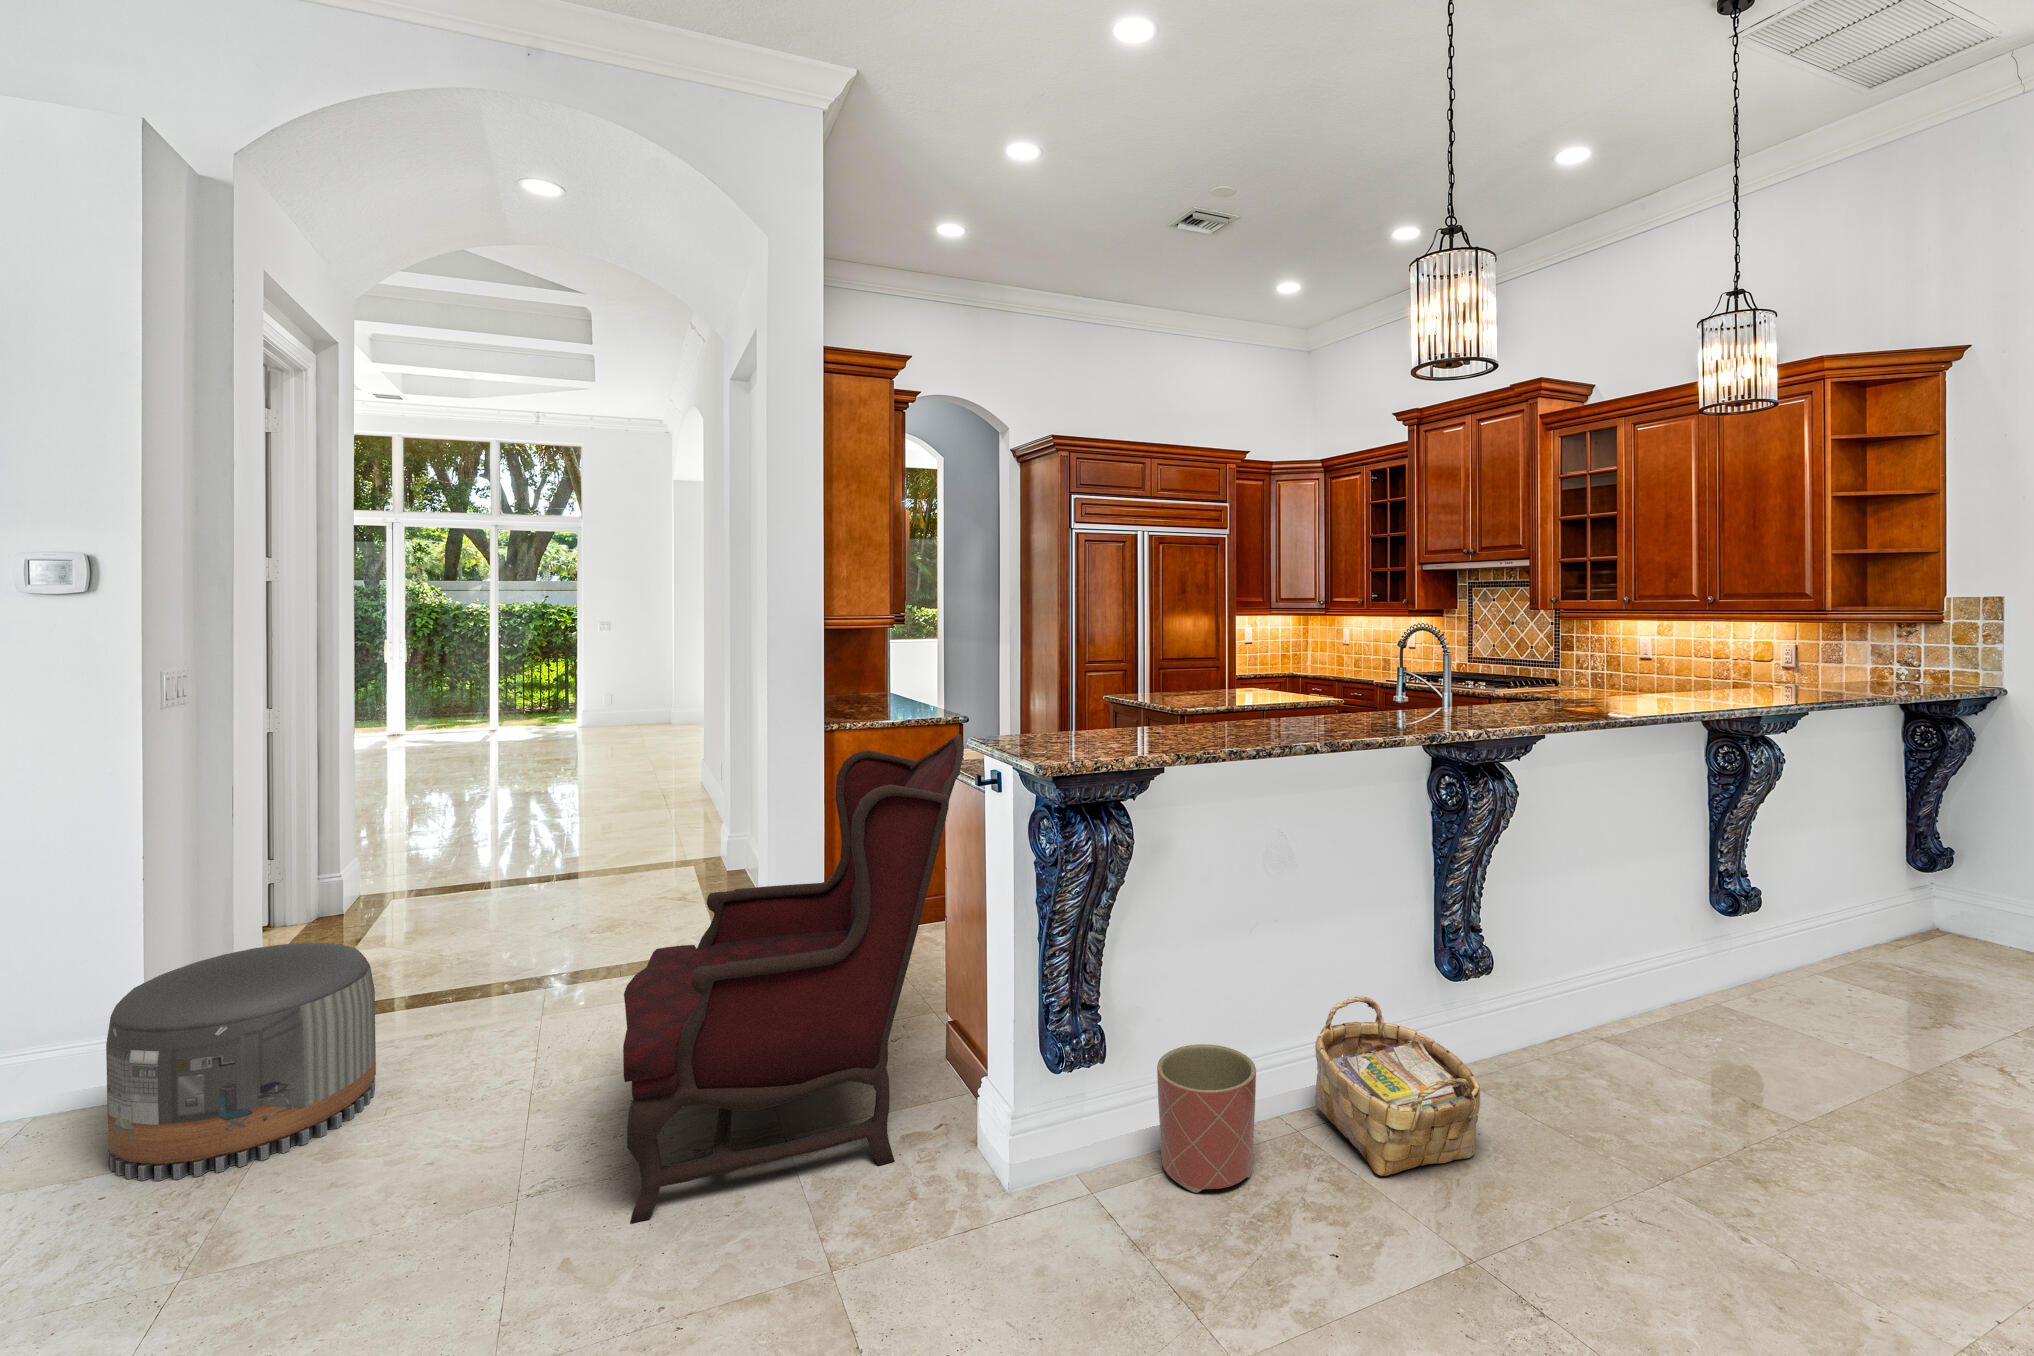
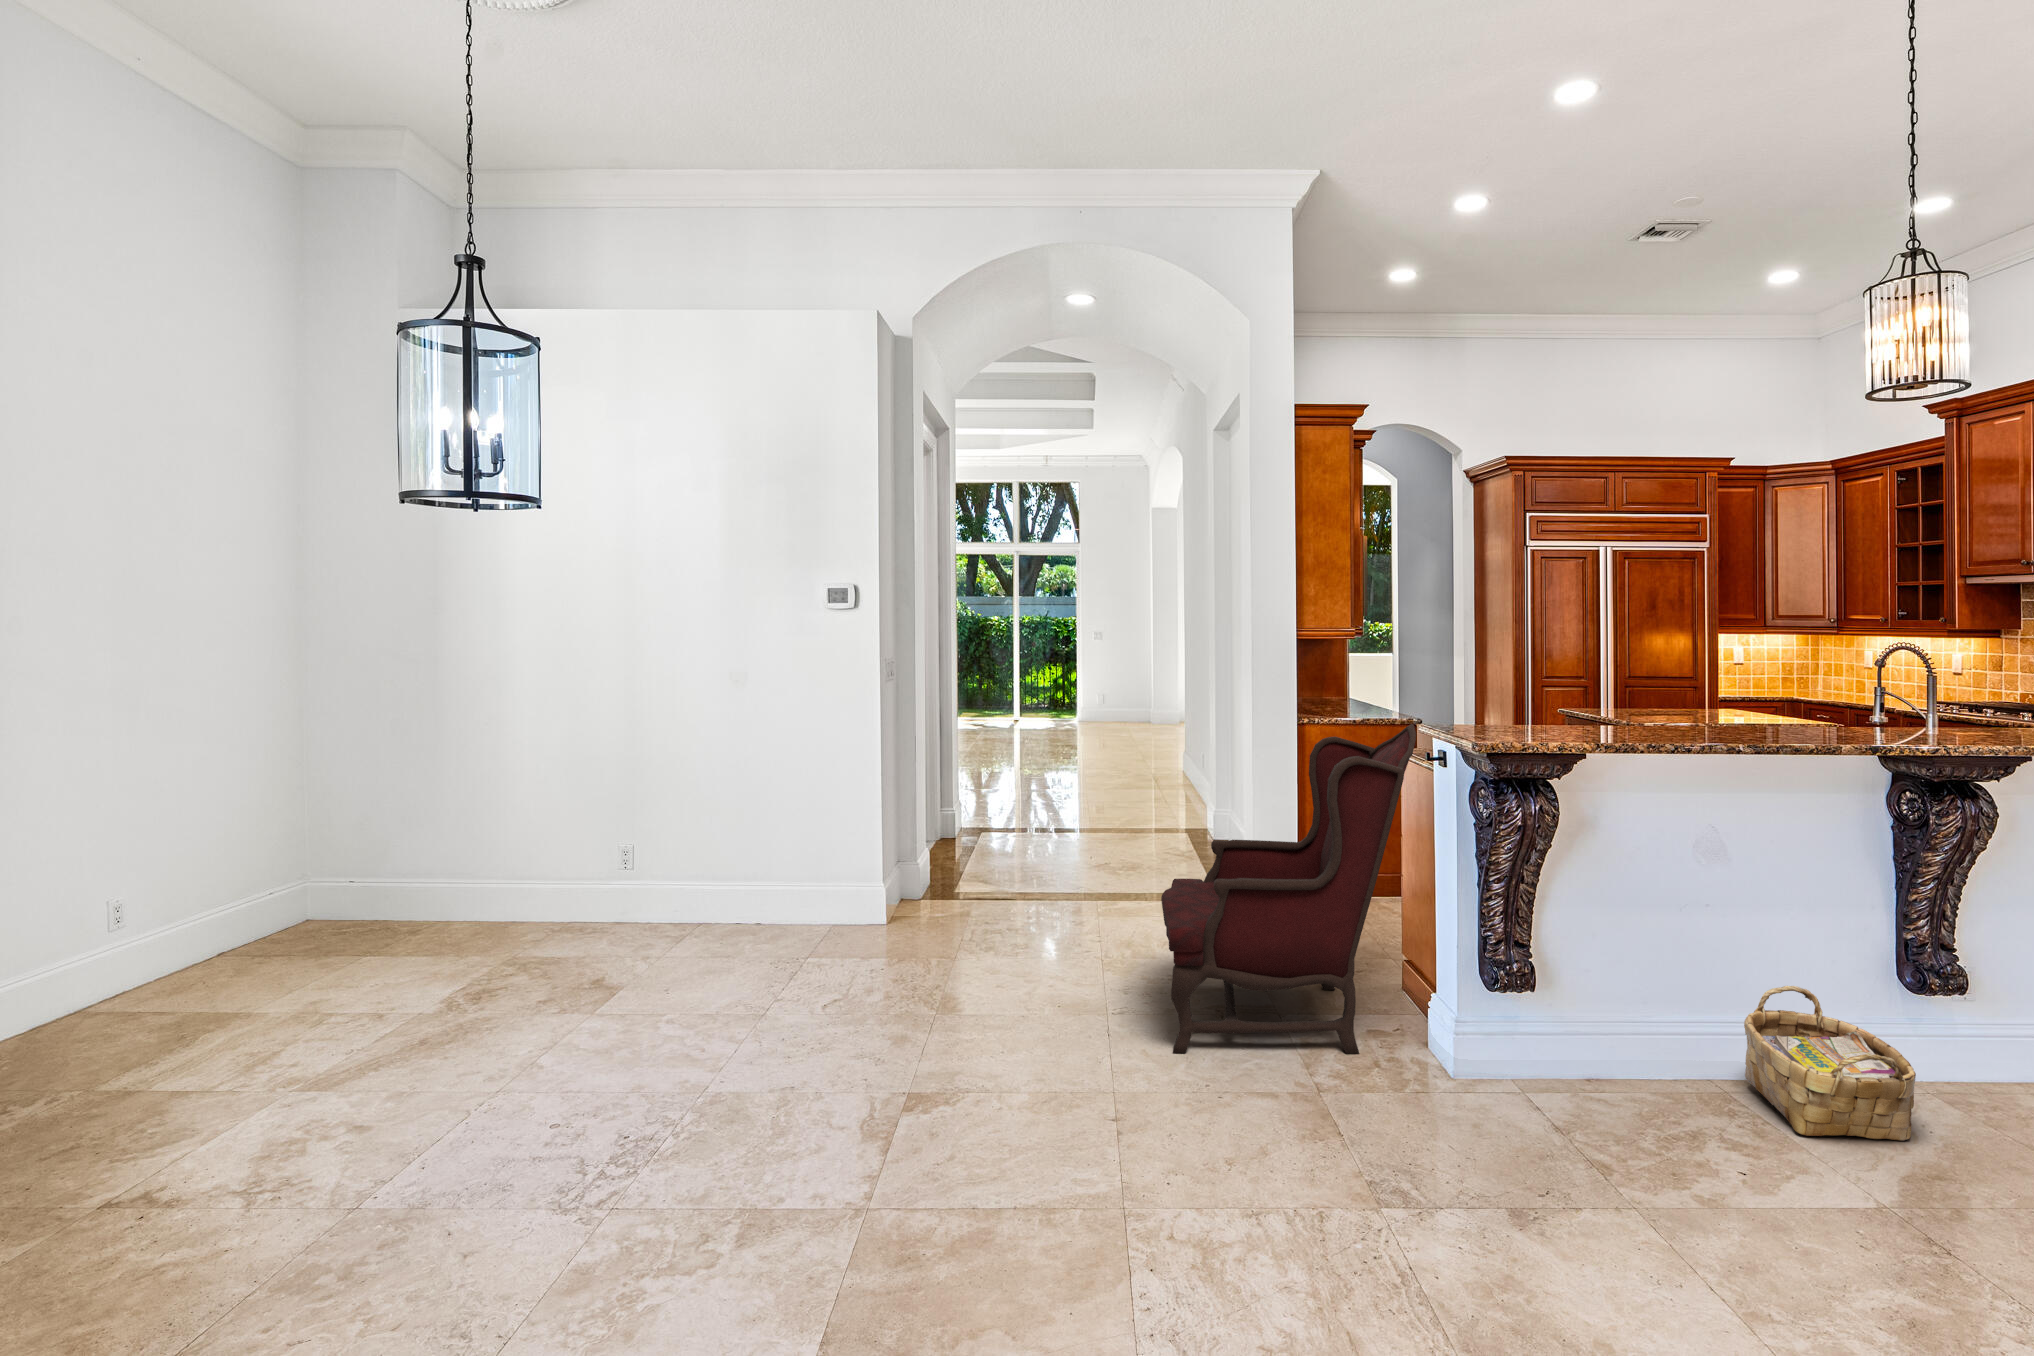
pouf: present [106,943,376,1181] -> none [853,849,989,985]
planter: present [1157,1044,1256,1193] -> none [1583,999,1676,1114]

